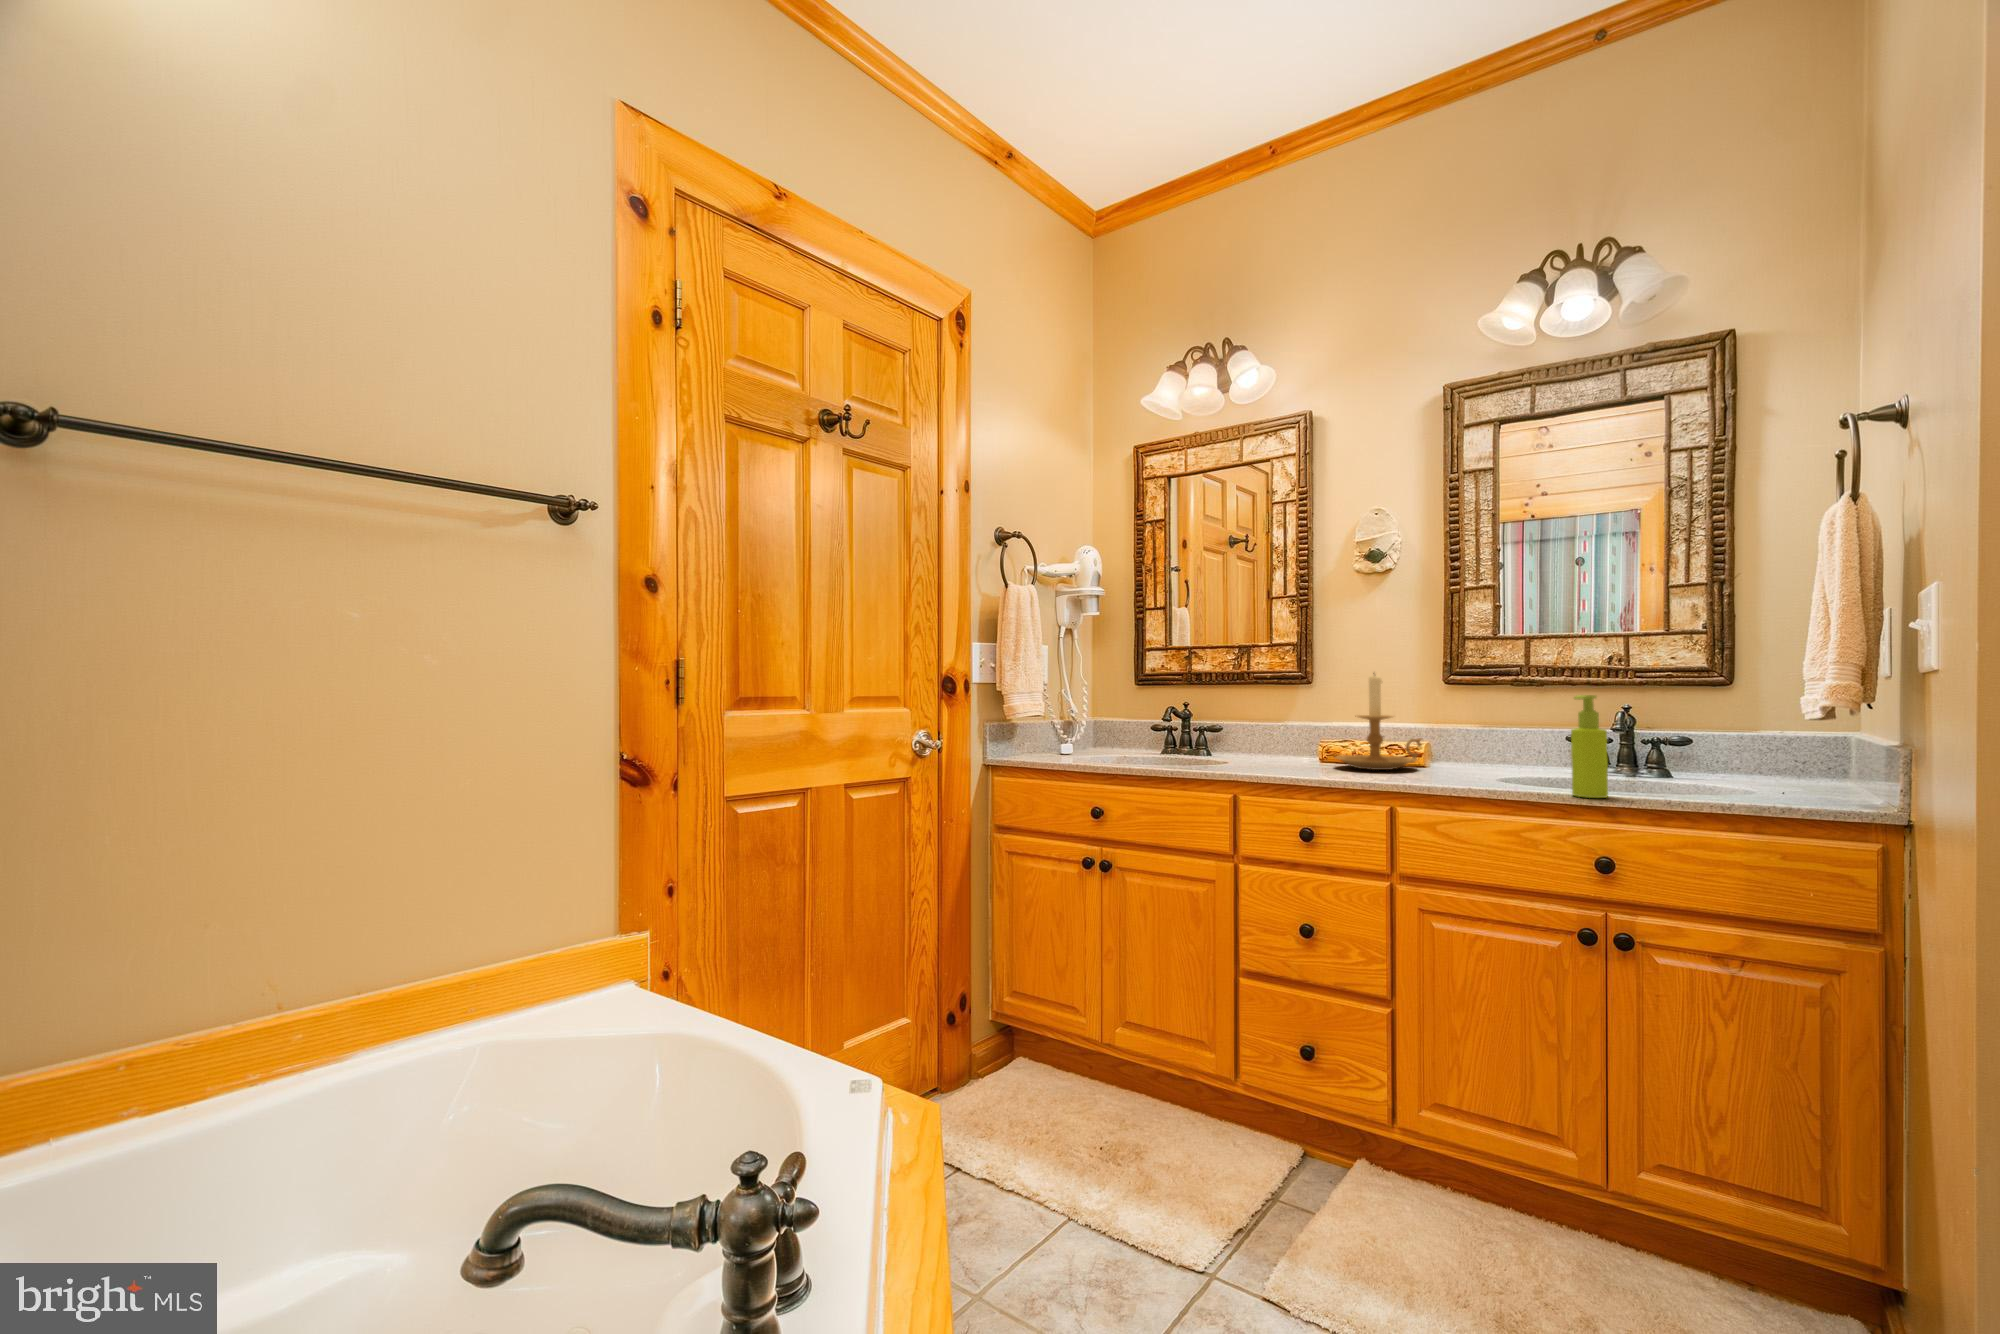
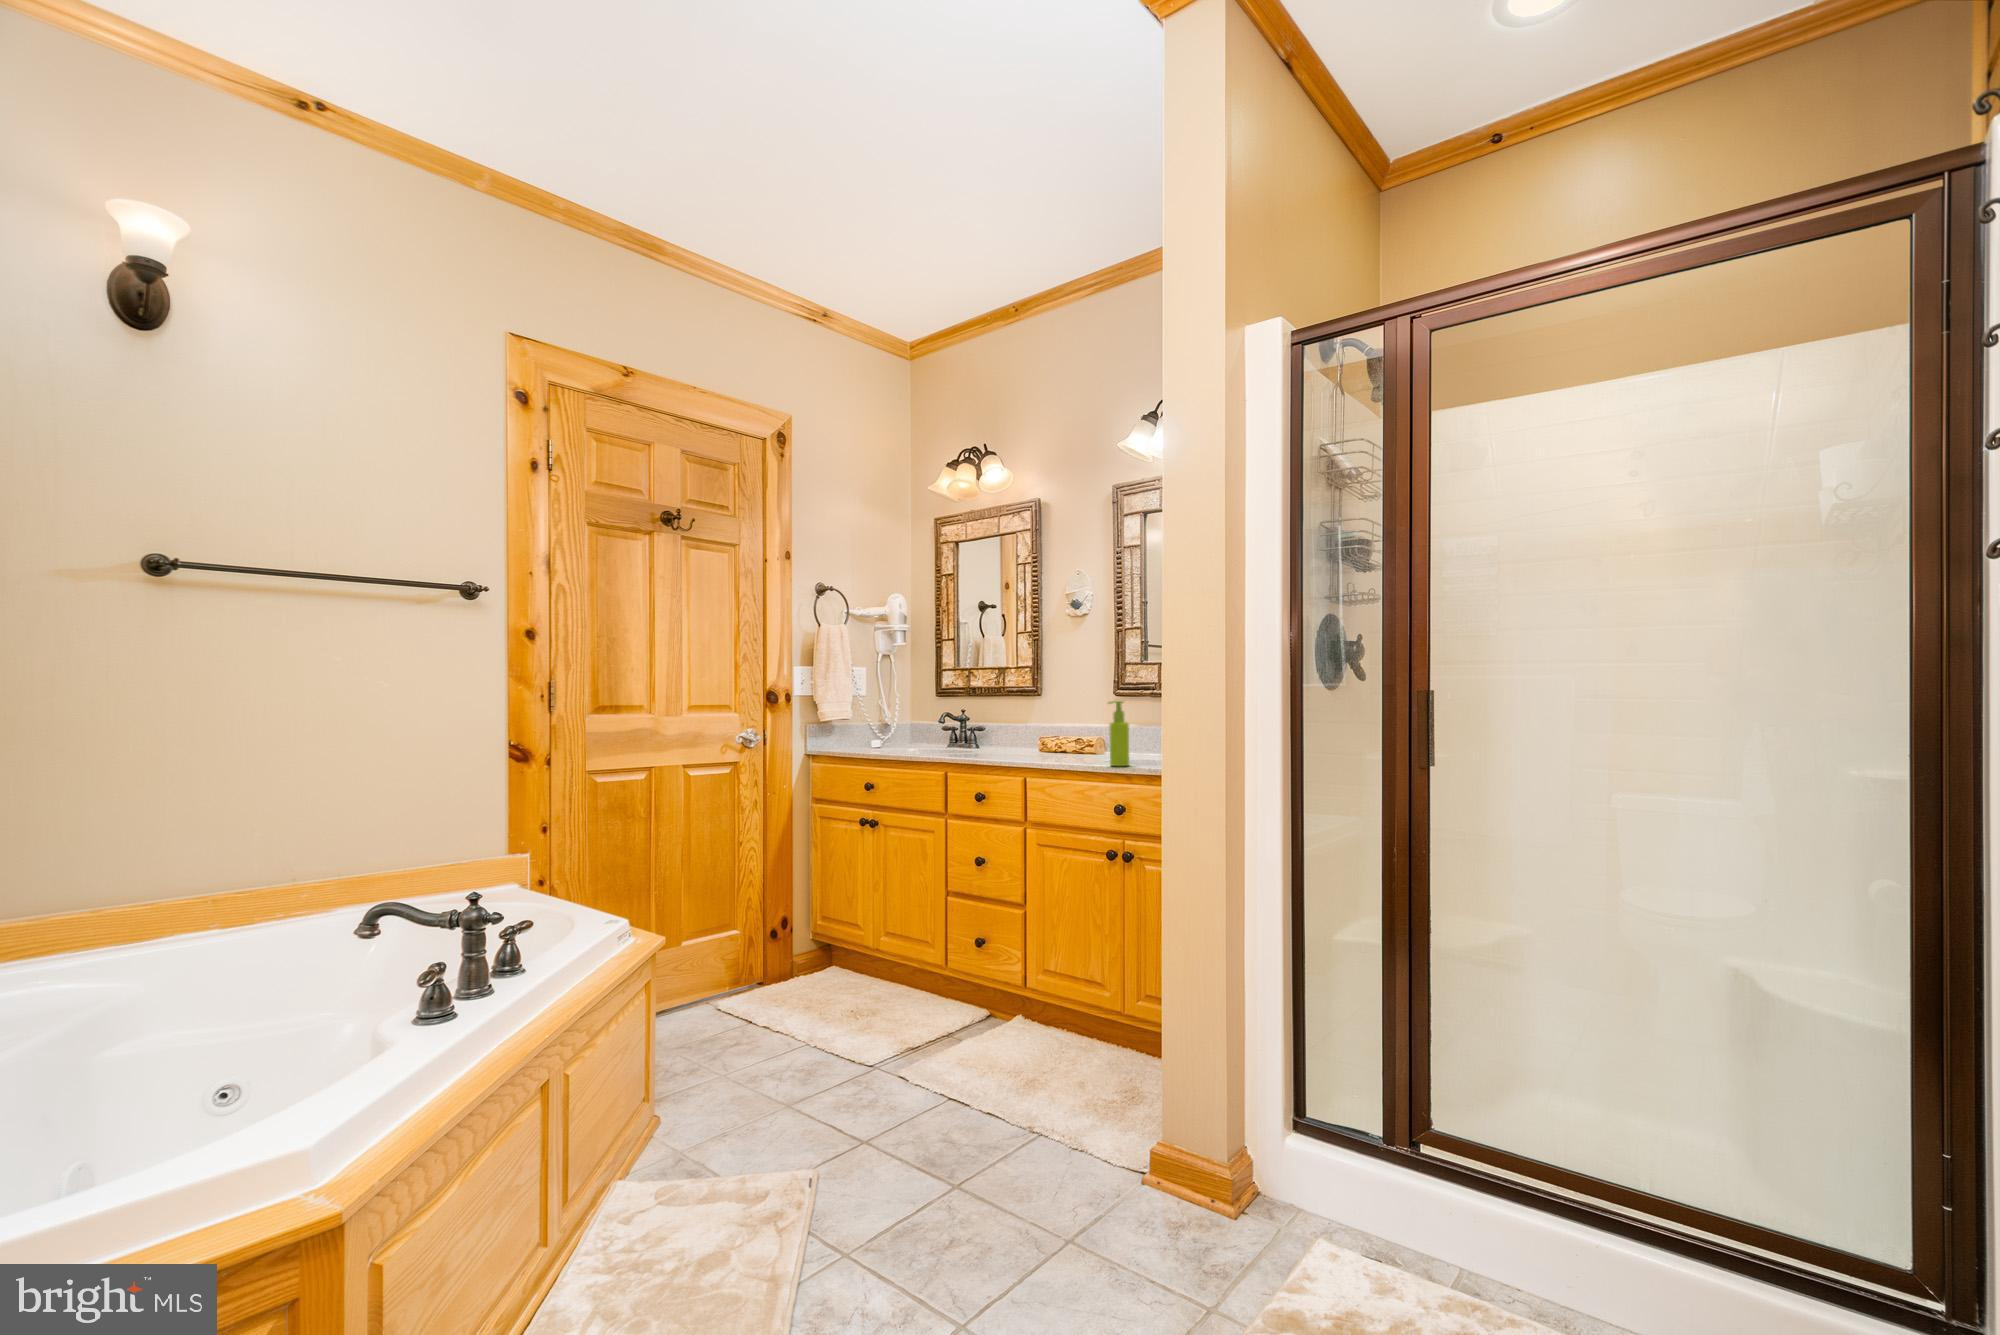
candle holder: present [1335,673,1421,770] -> none [1025,686,1087,754]

